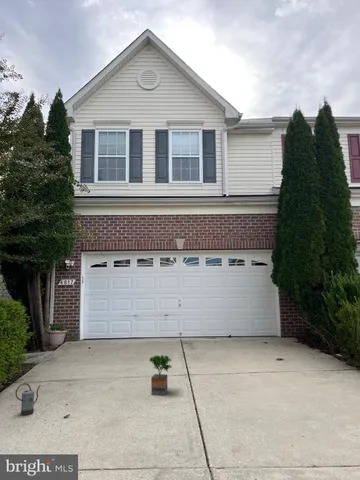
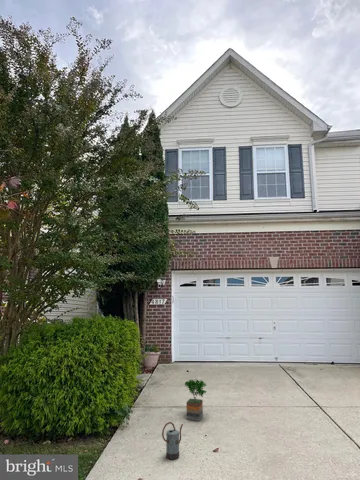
potted tree: present [149,355,172,395] -> present [185,380,206,421]

